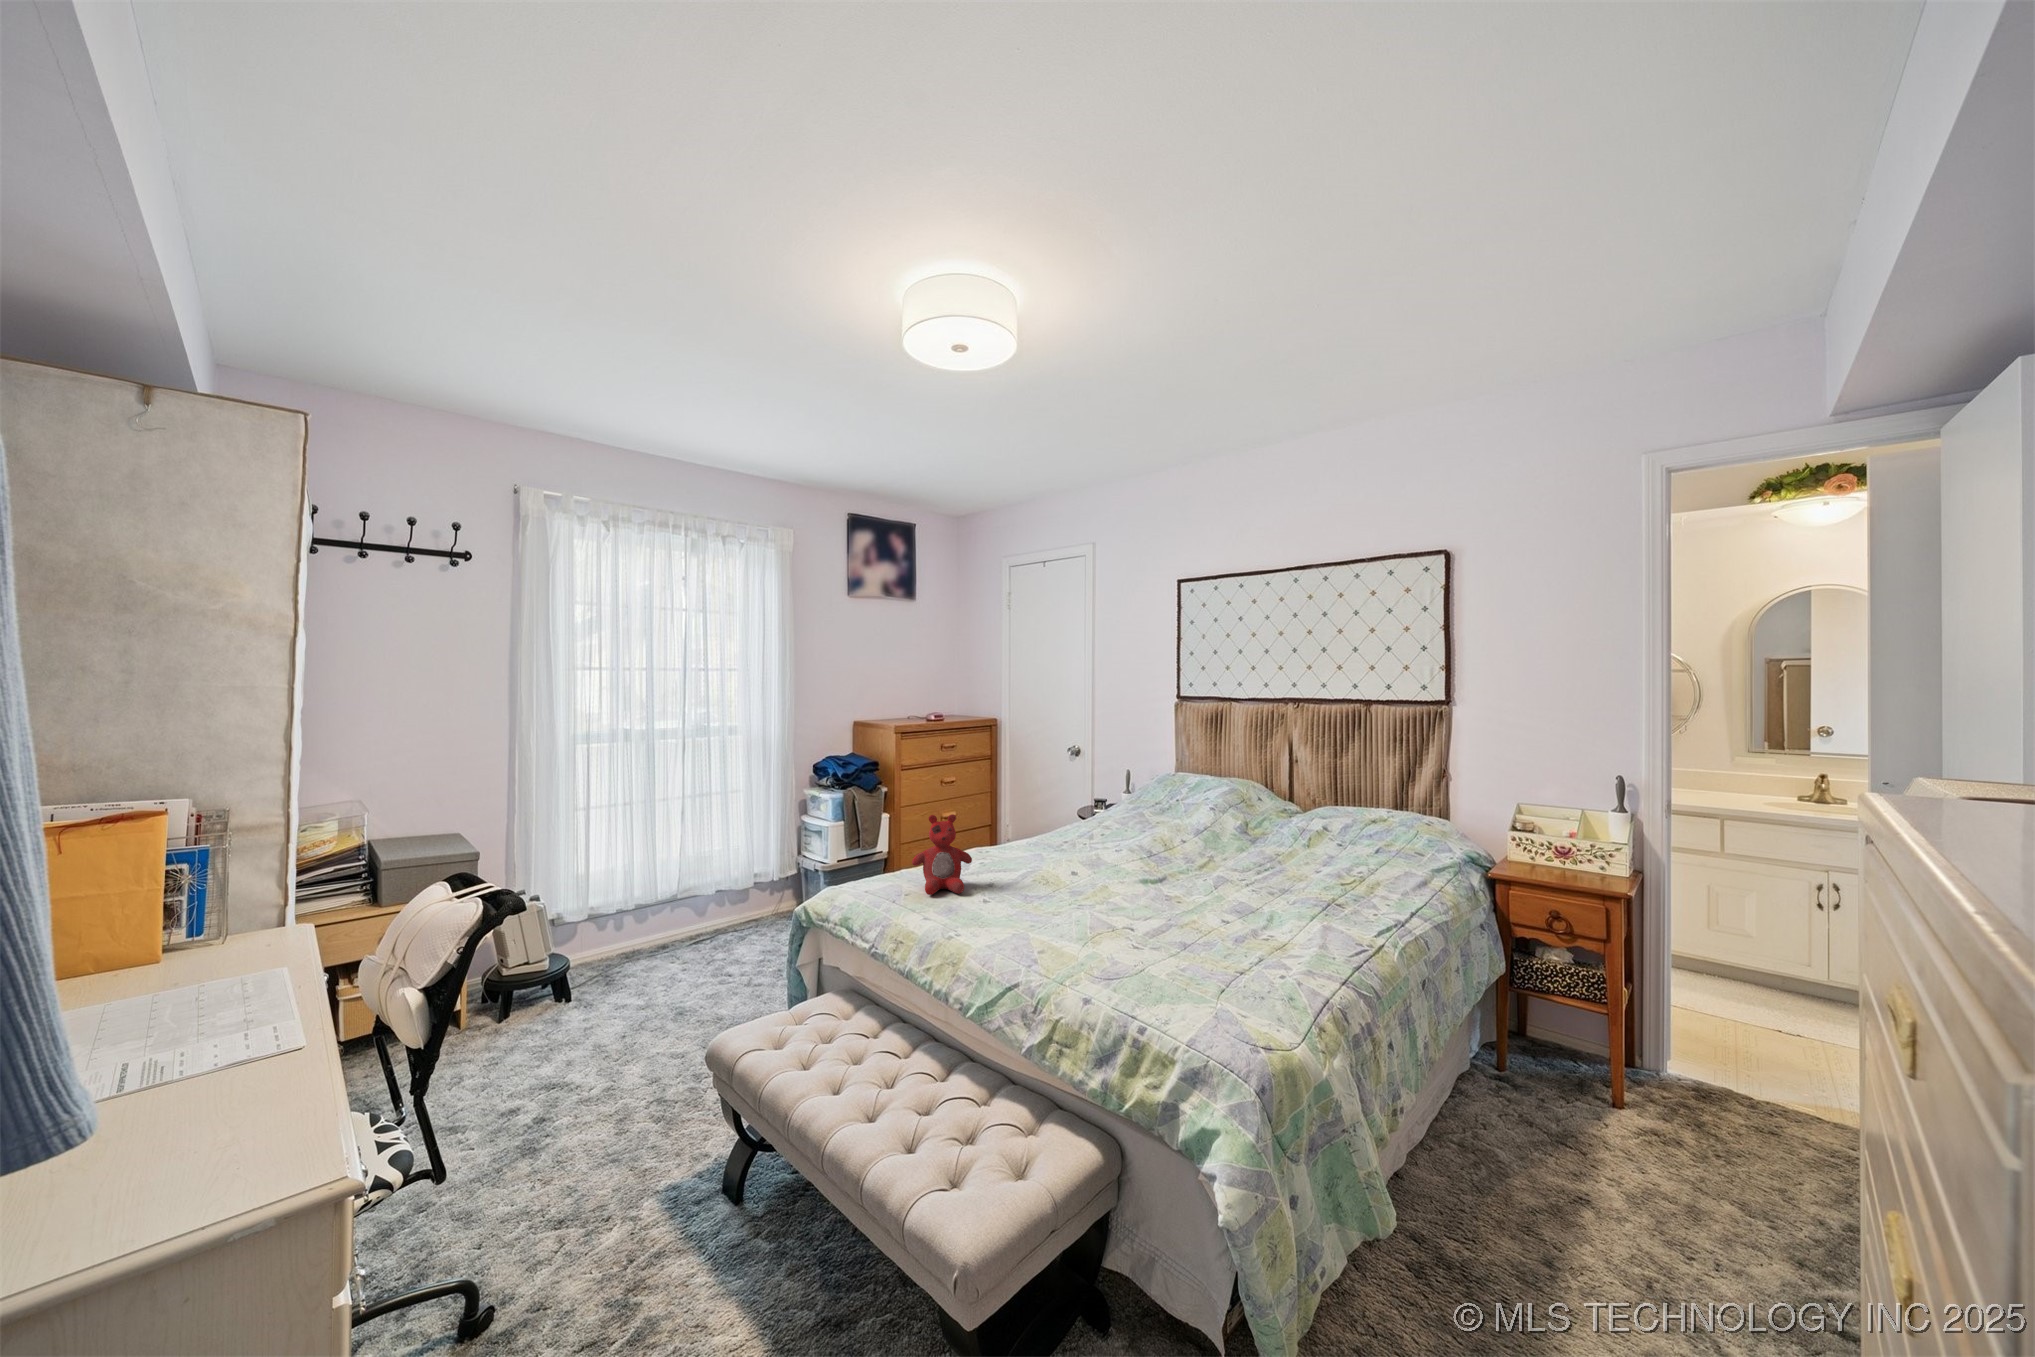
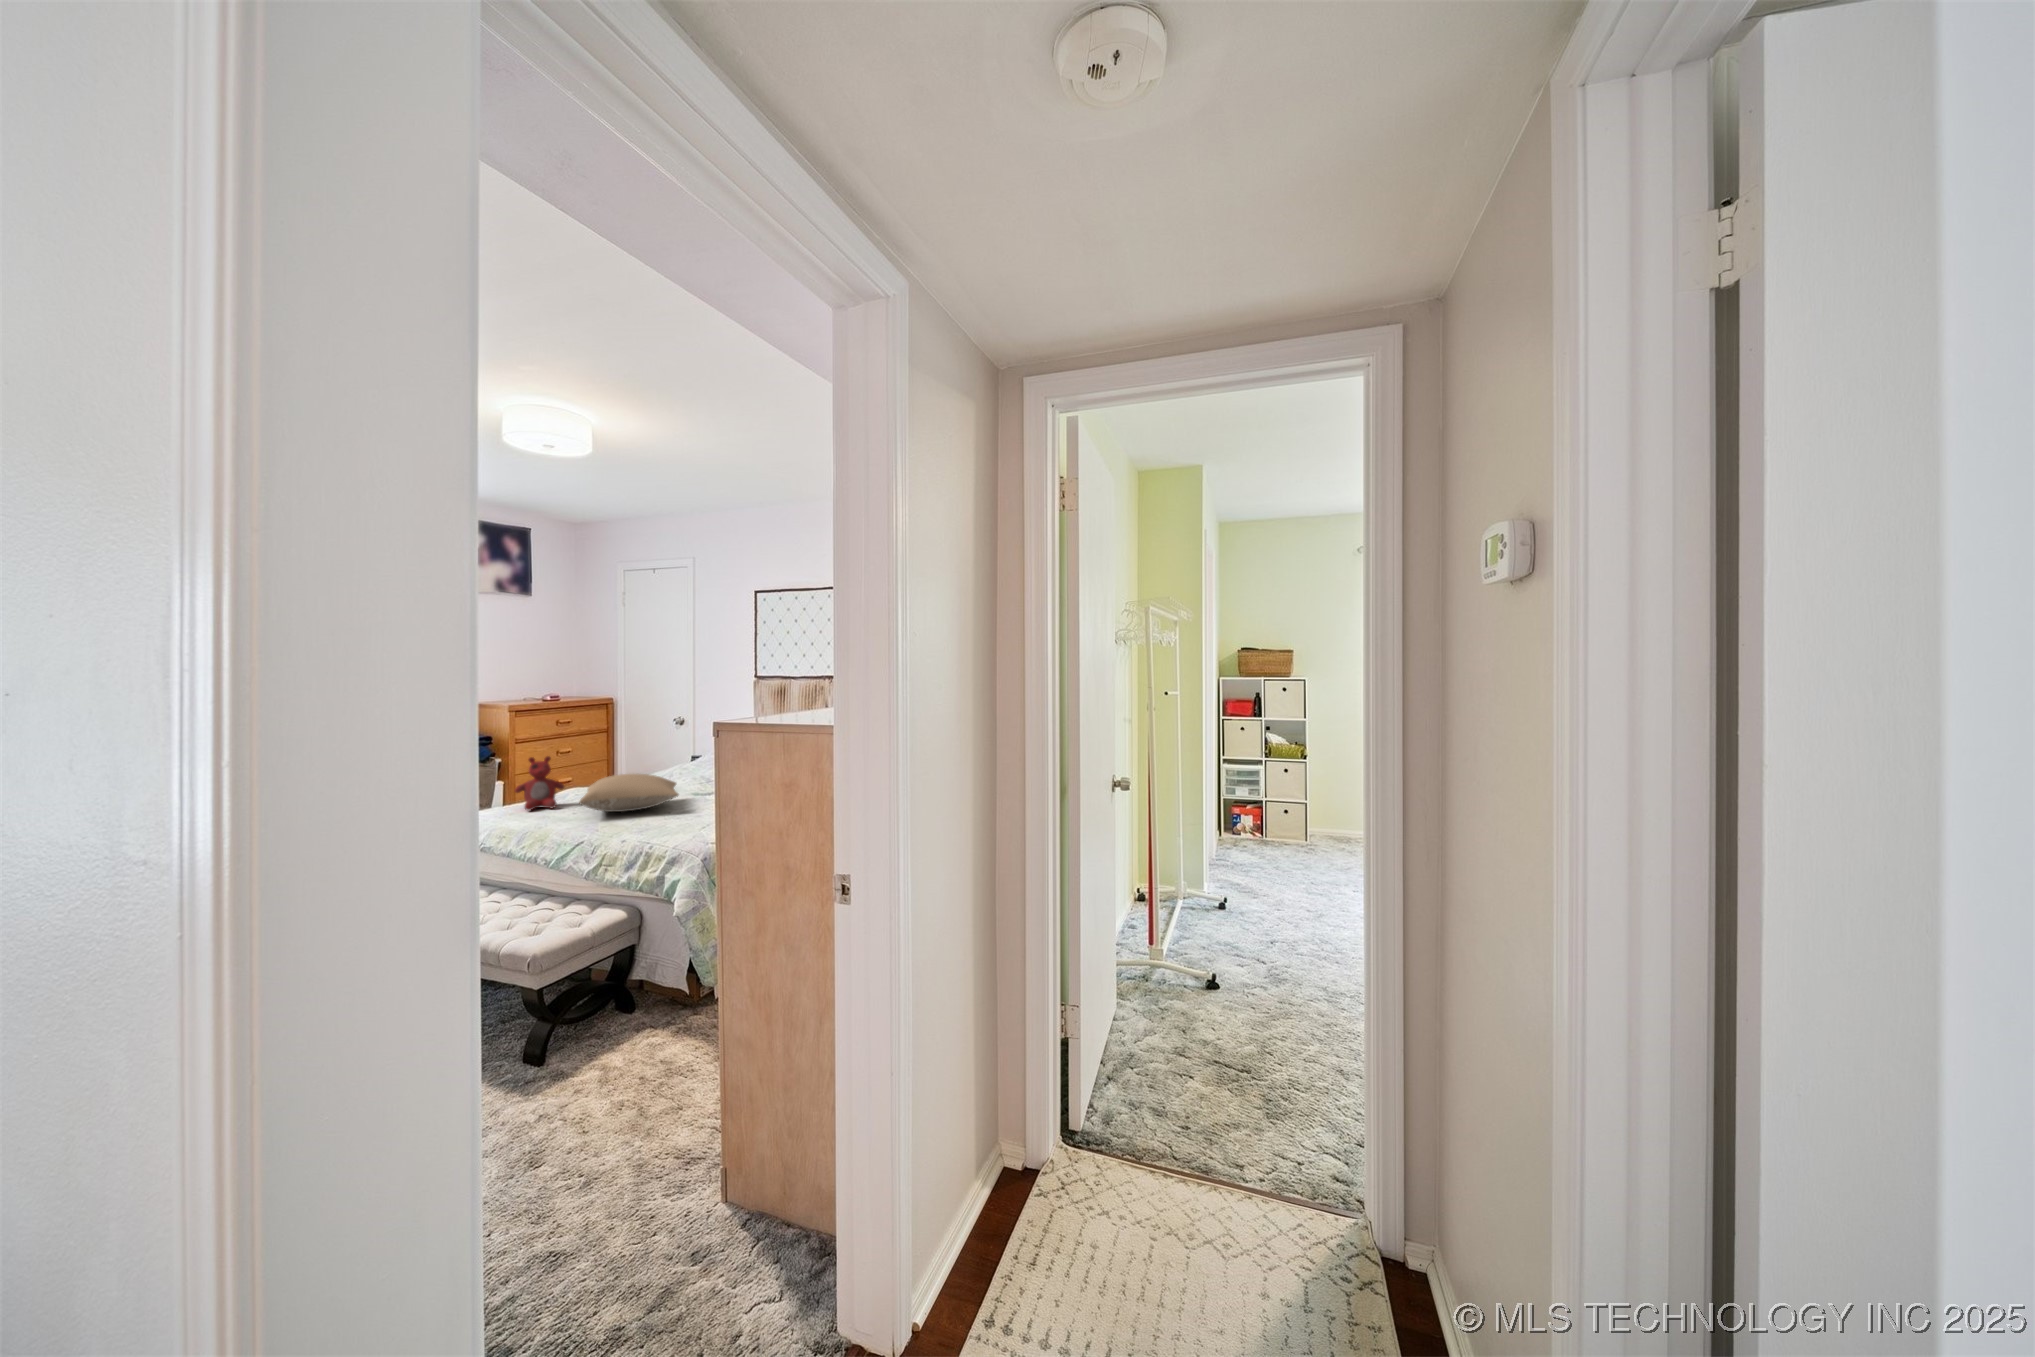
pillow: none [1003,853,1146,917] -> present [579,774,679,812]

